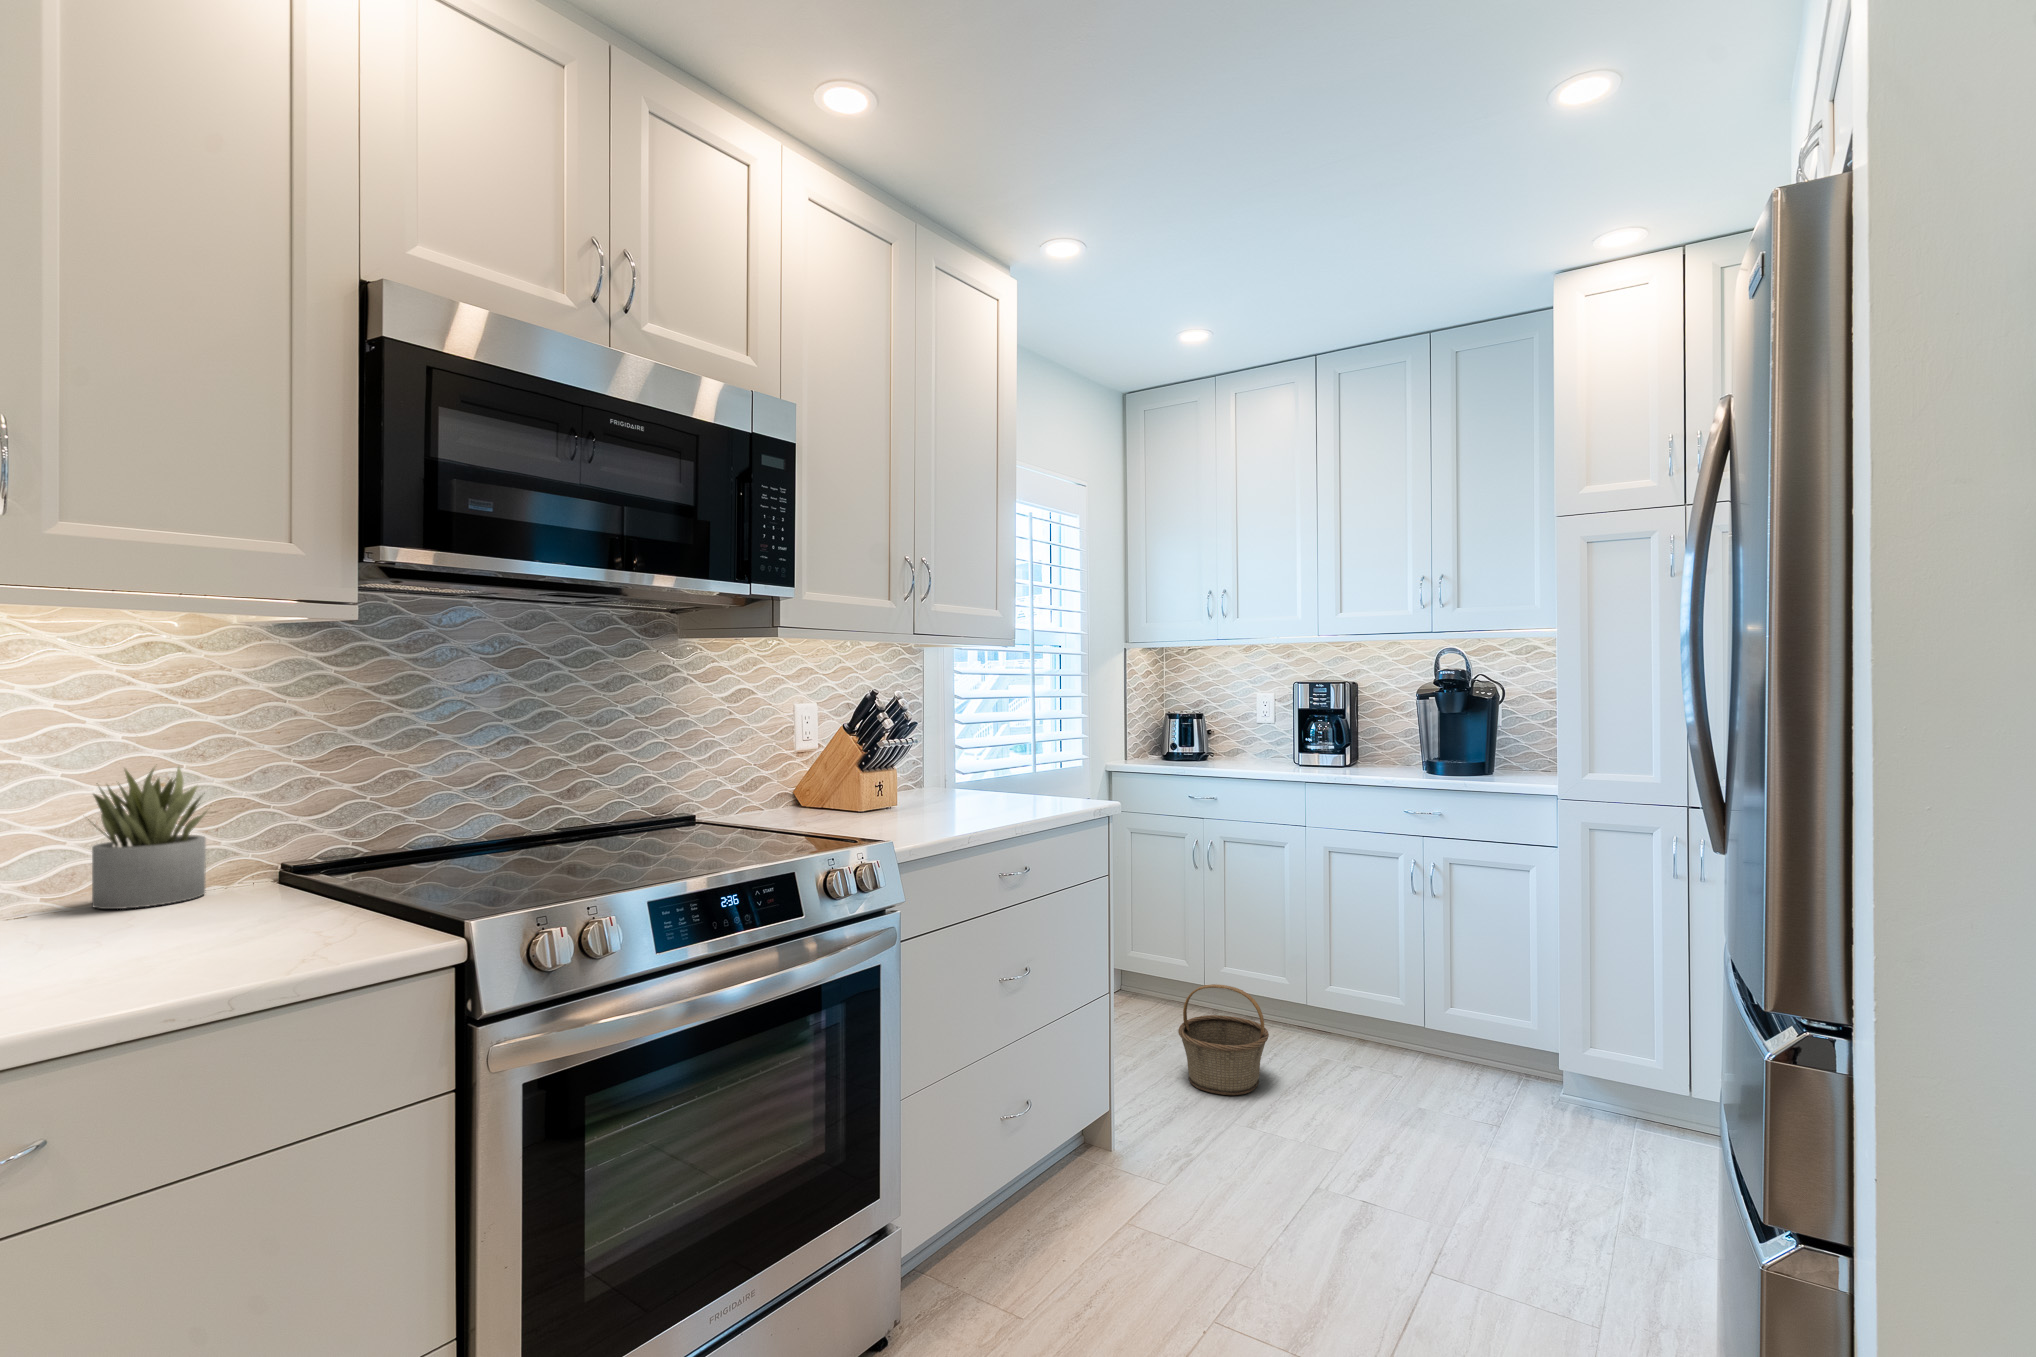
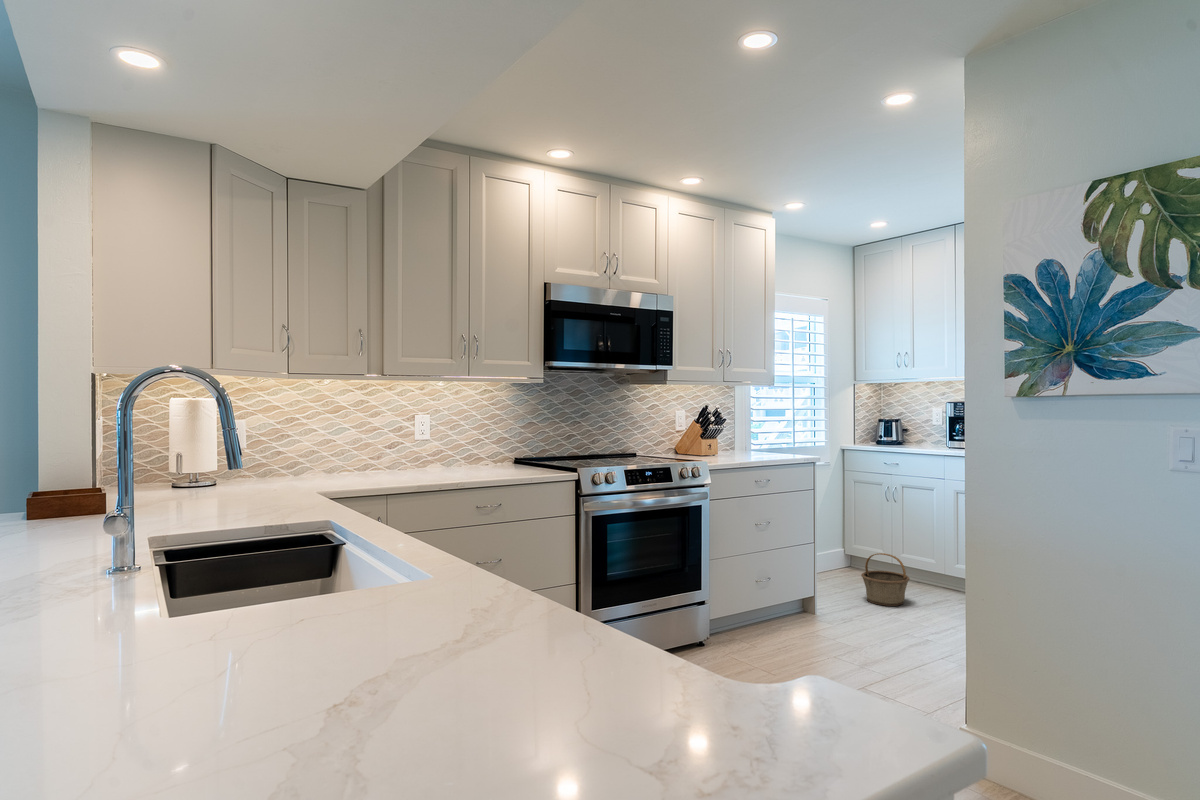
succulent plant: present [88,767,207,909] -> none [475,425,503,465]

